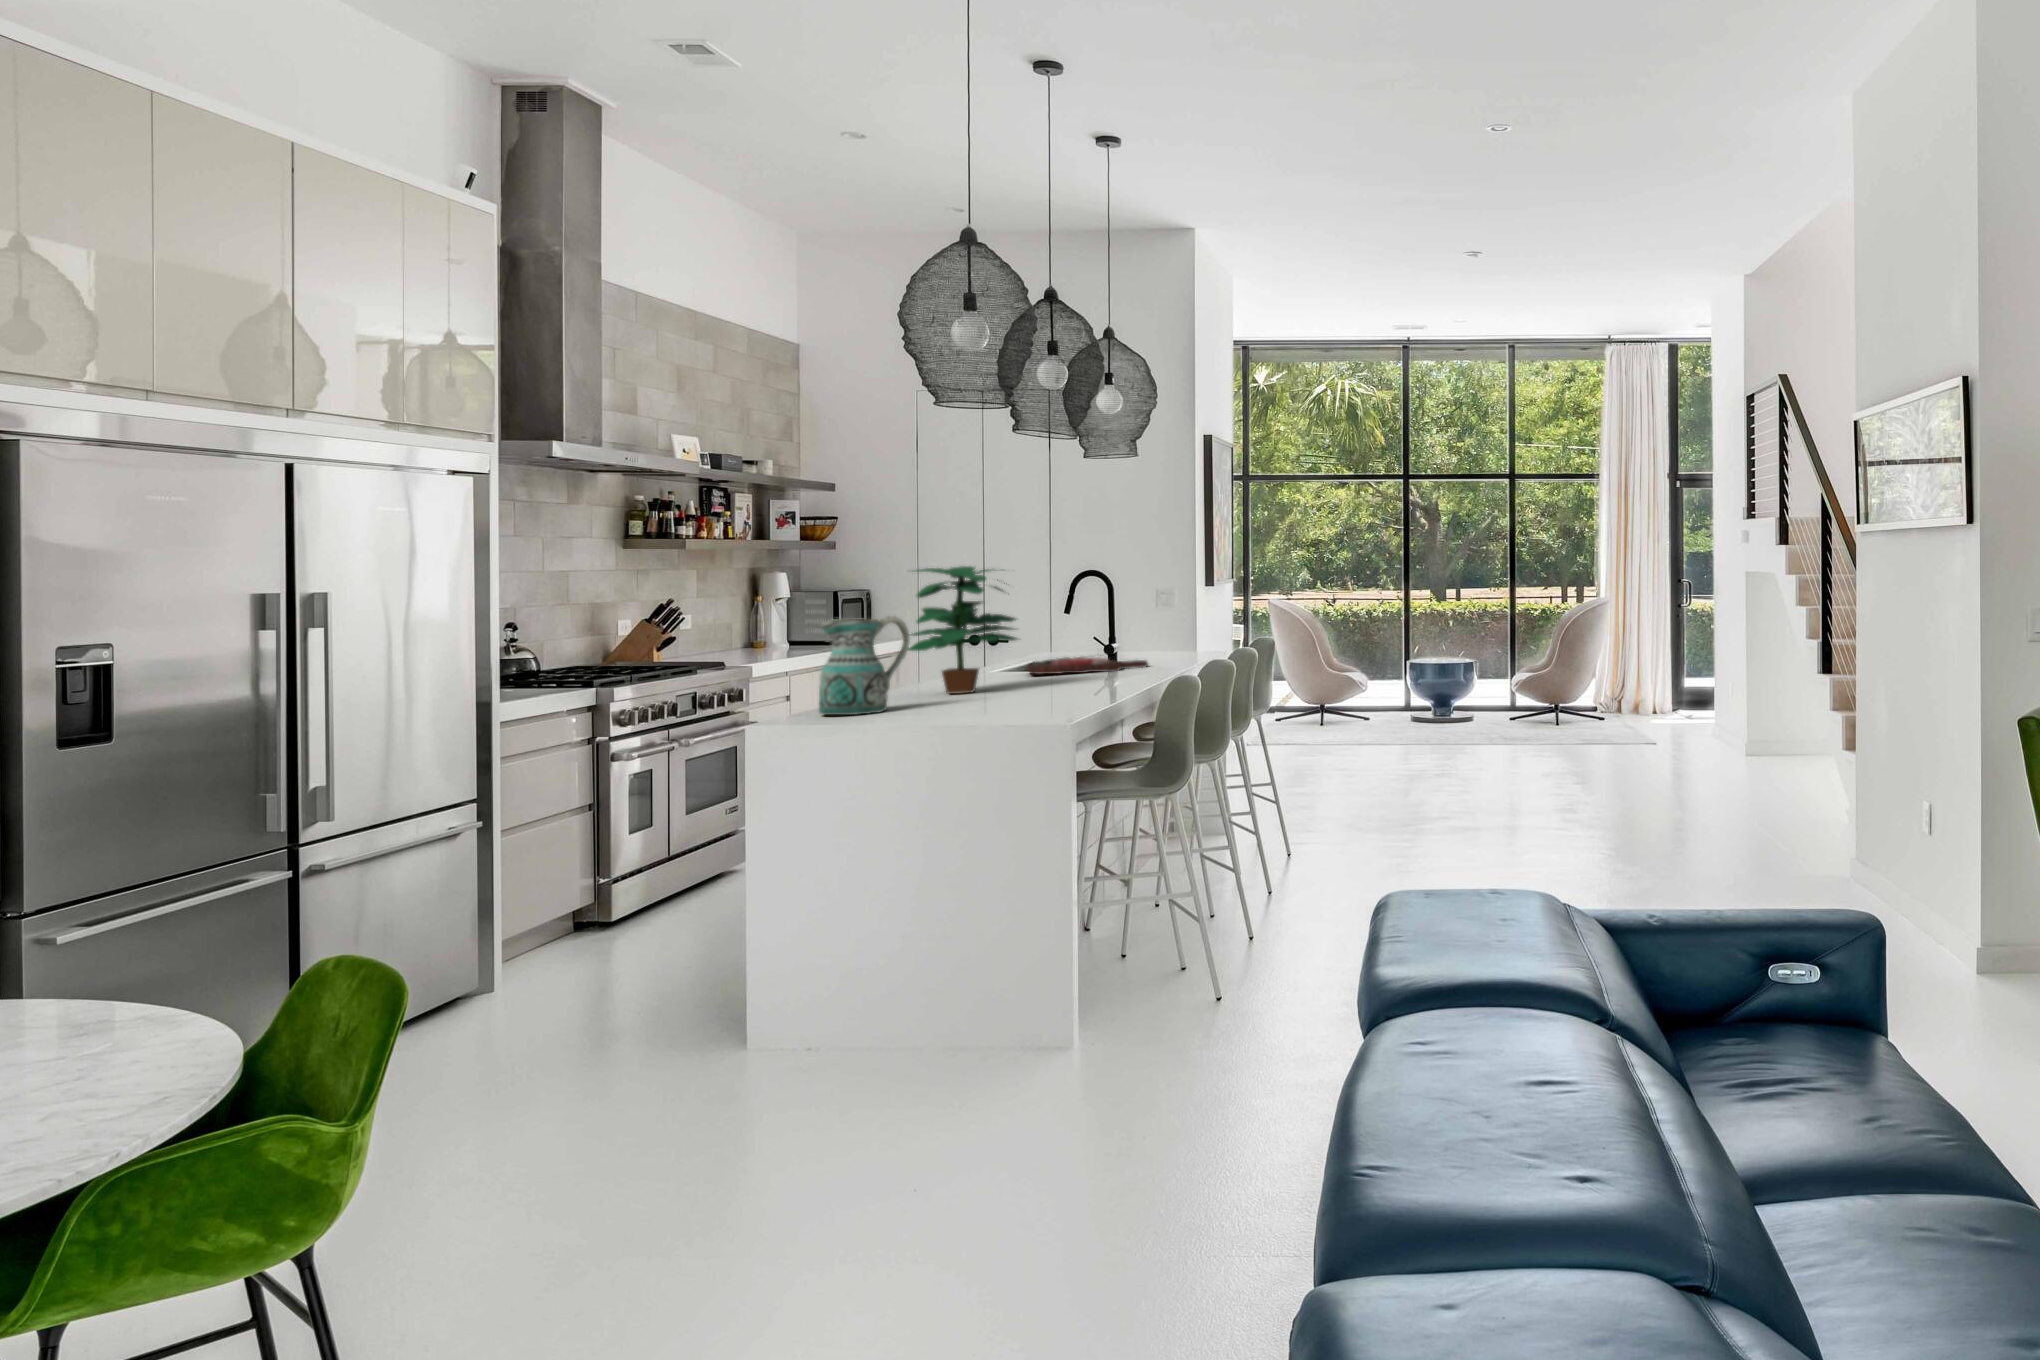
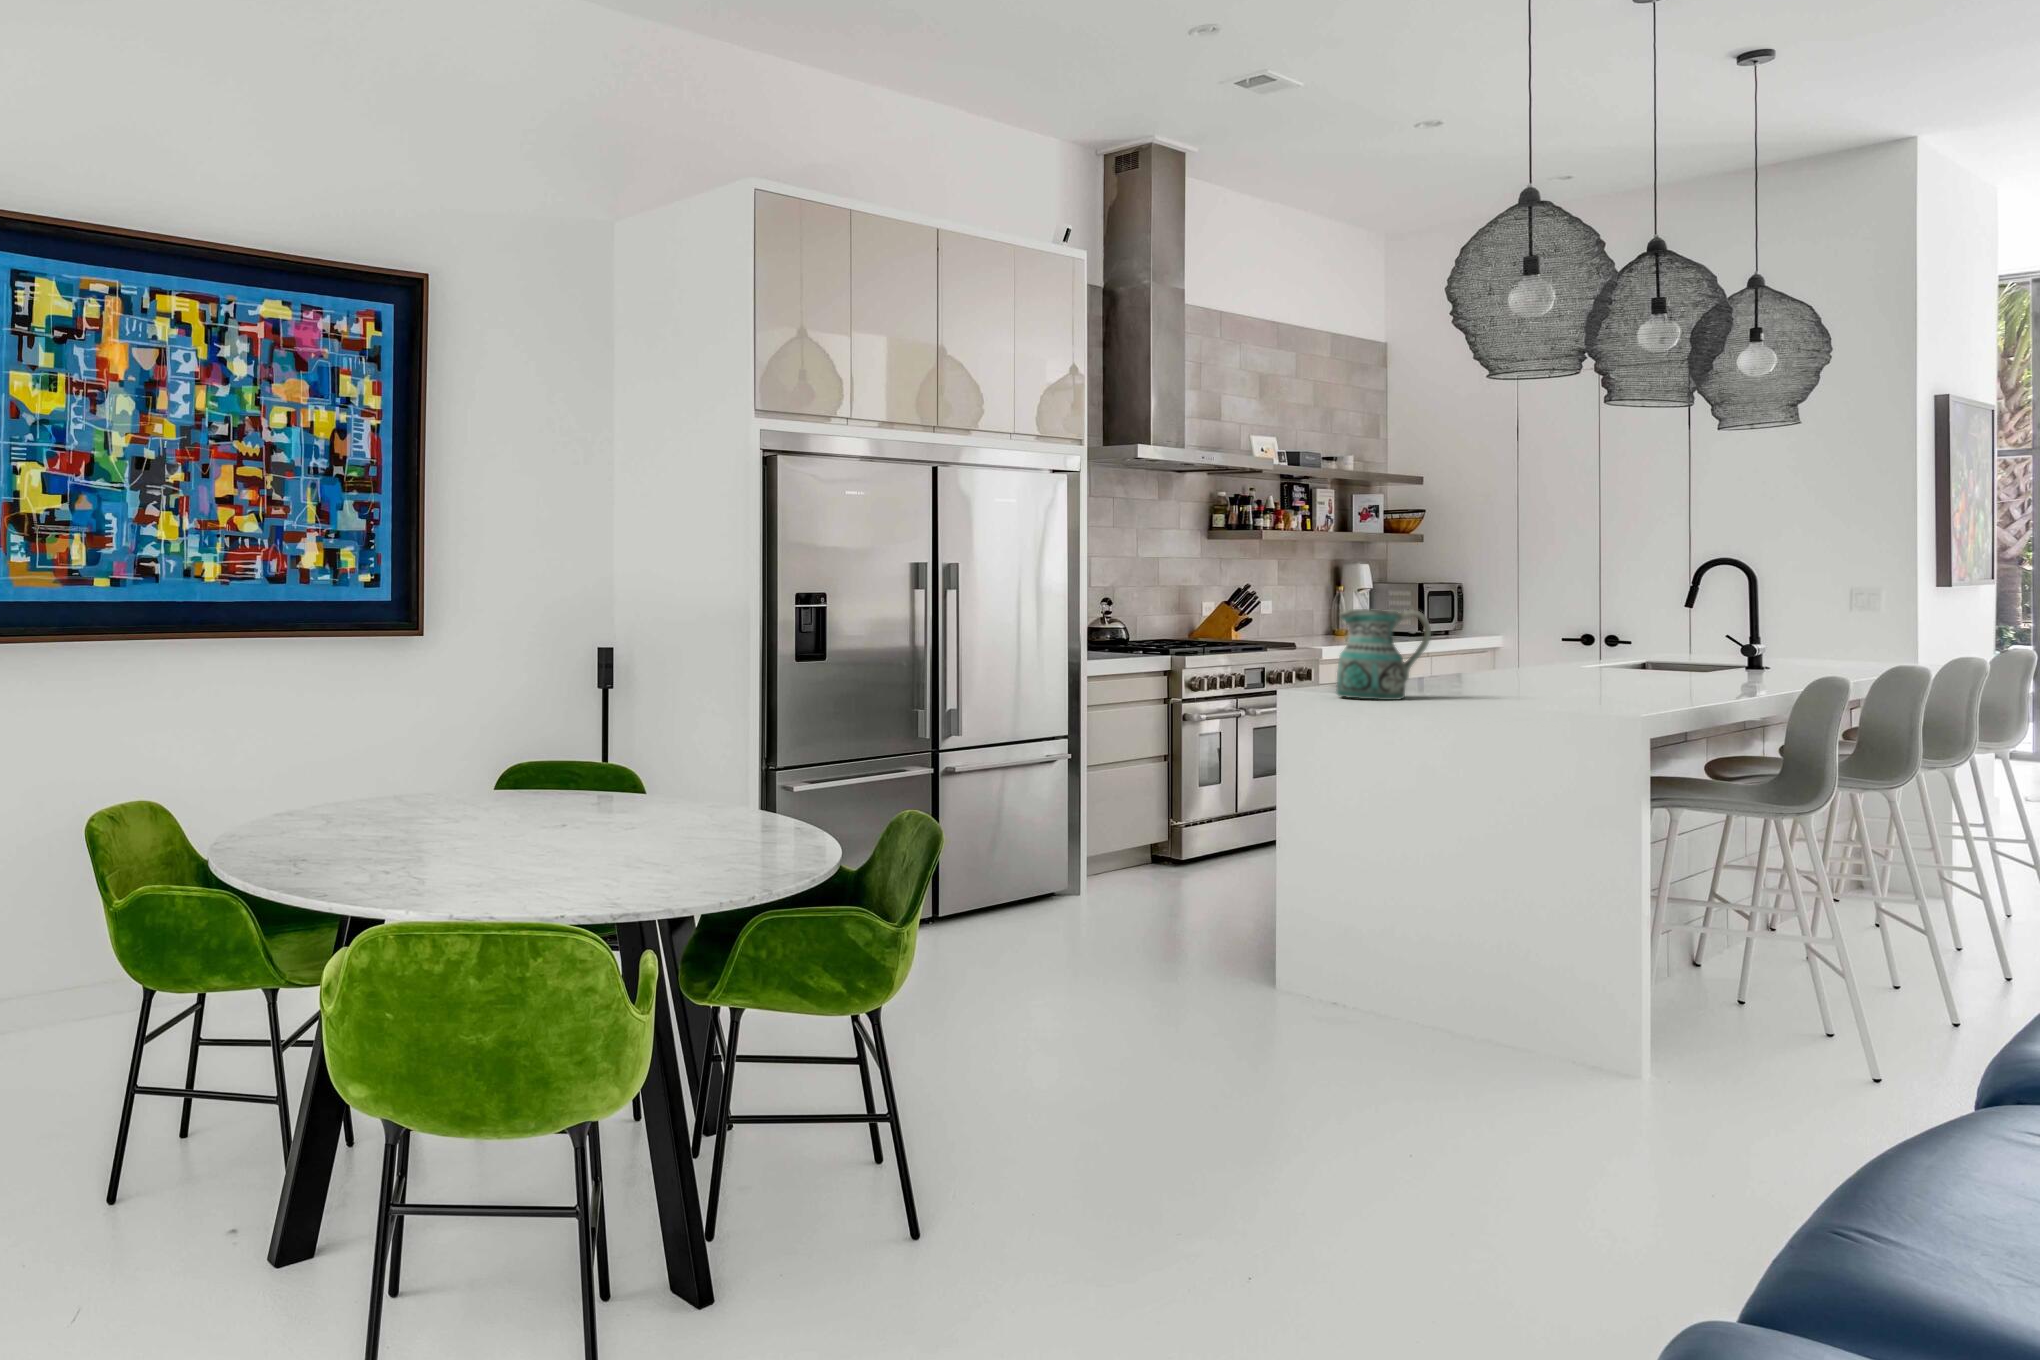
potted plant: present [908,566,1017,694] -> none [1440,564,1571,692]
cutting board: present [1027,654,1148,674] -> none [1593,666,1755,686]

